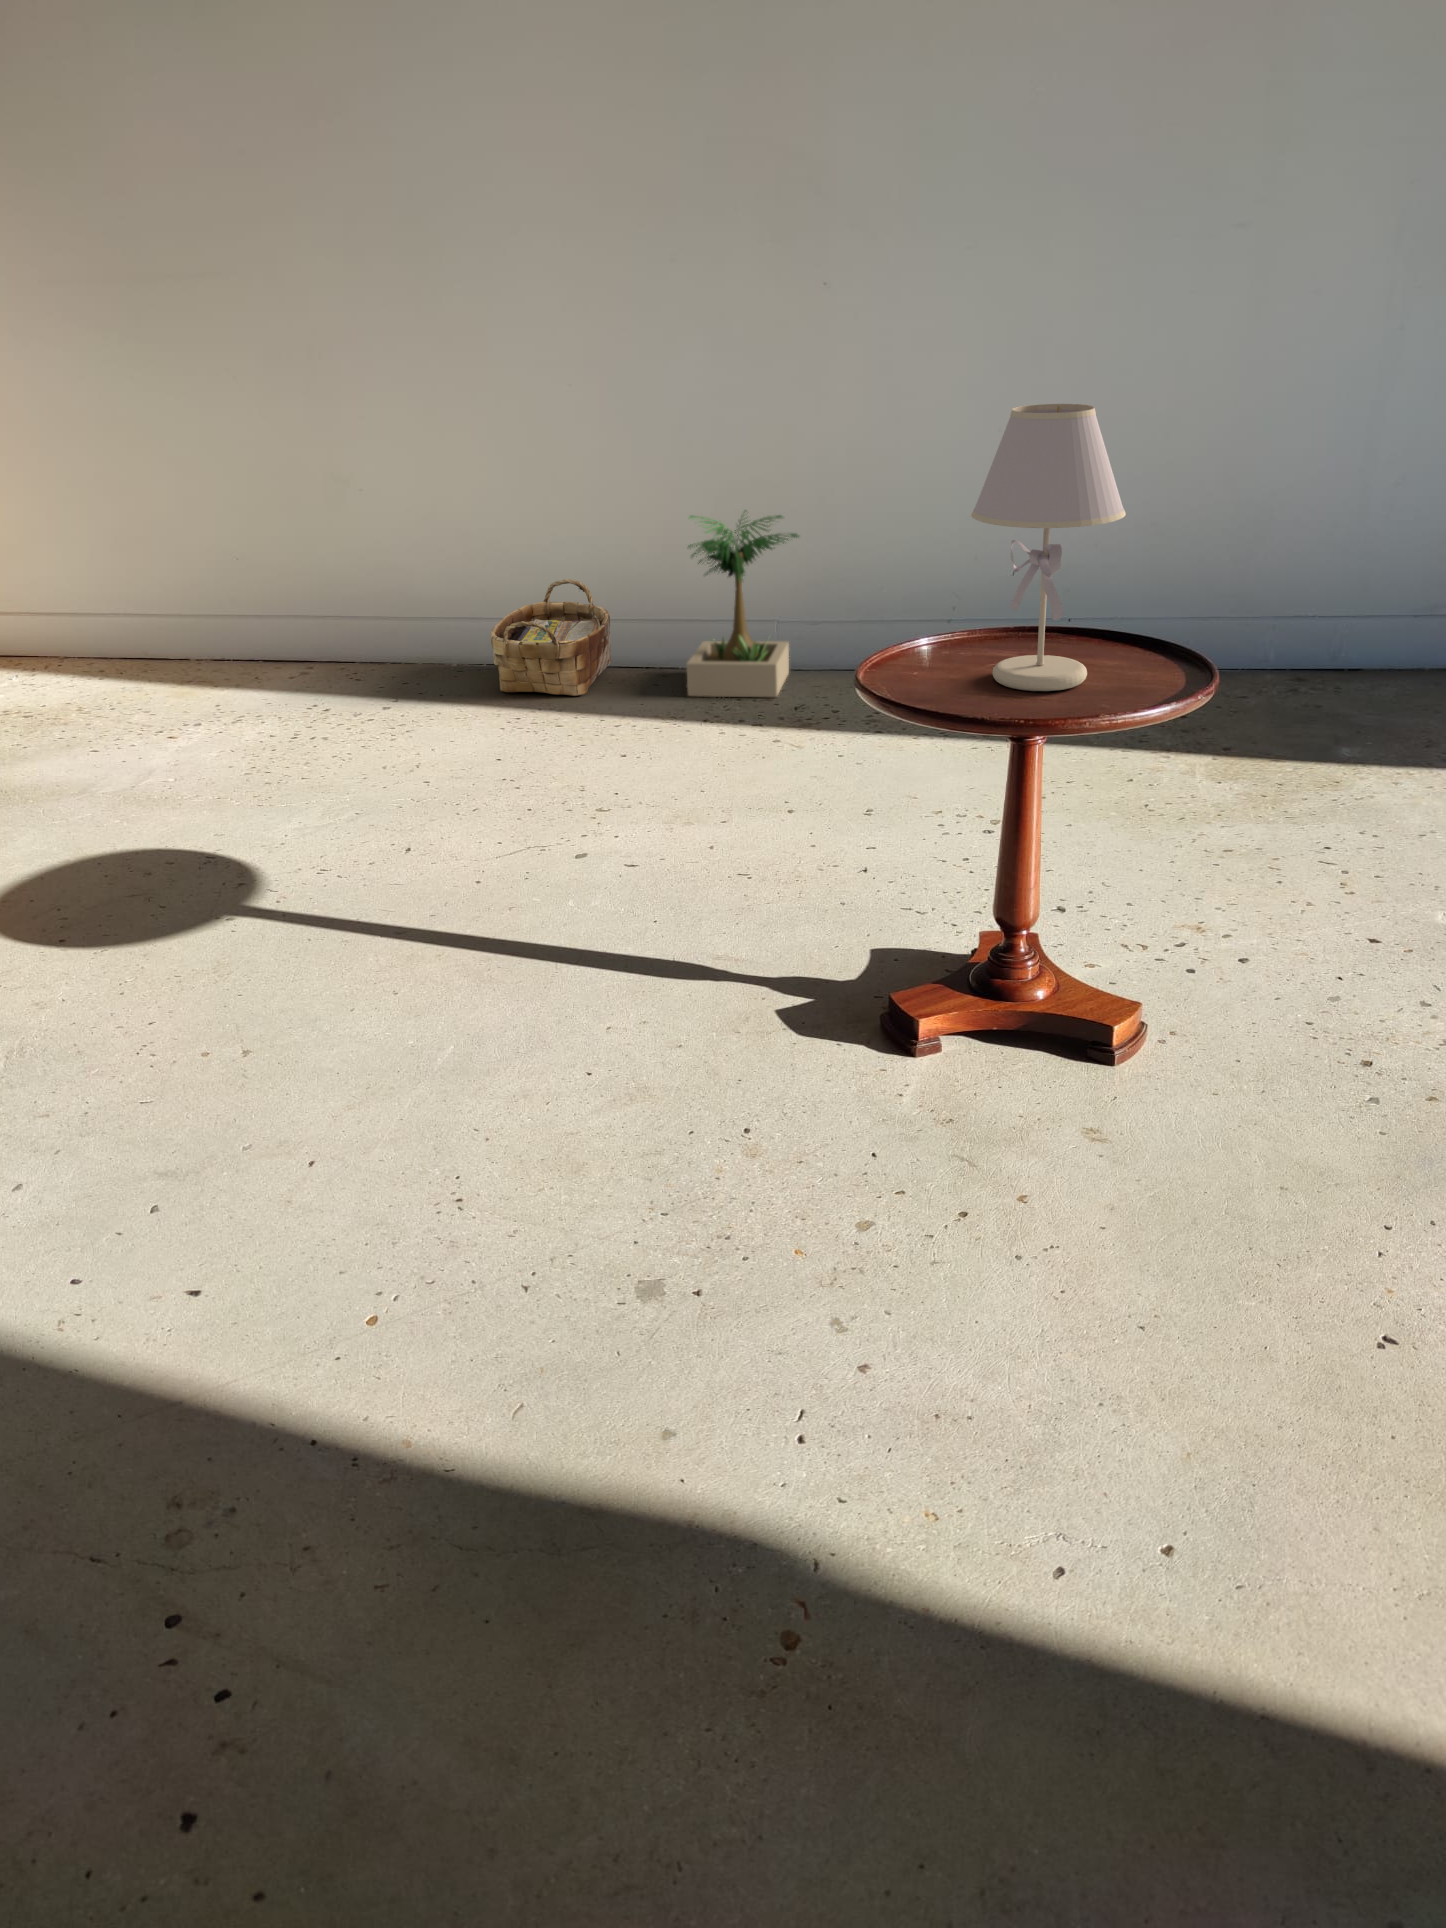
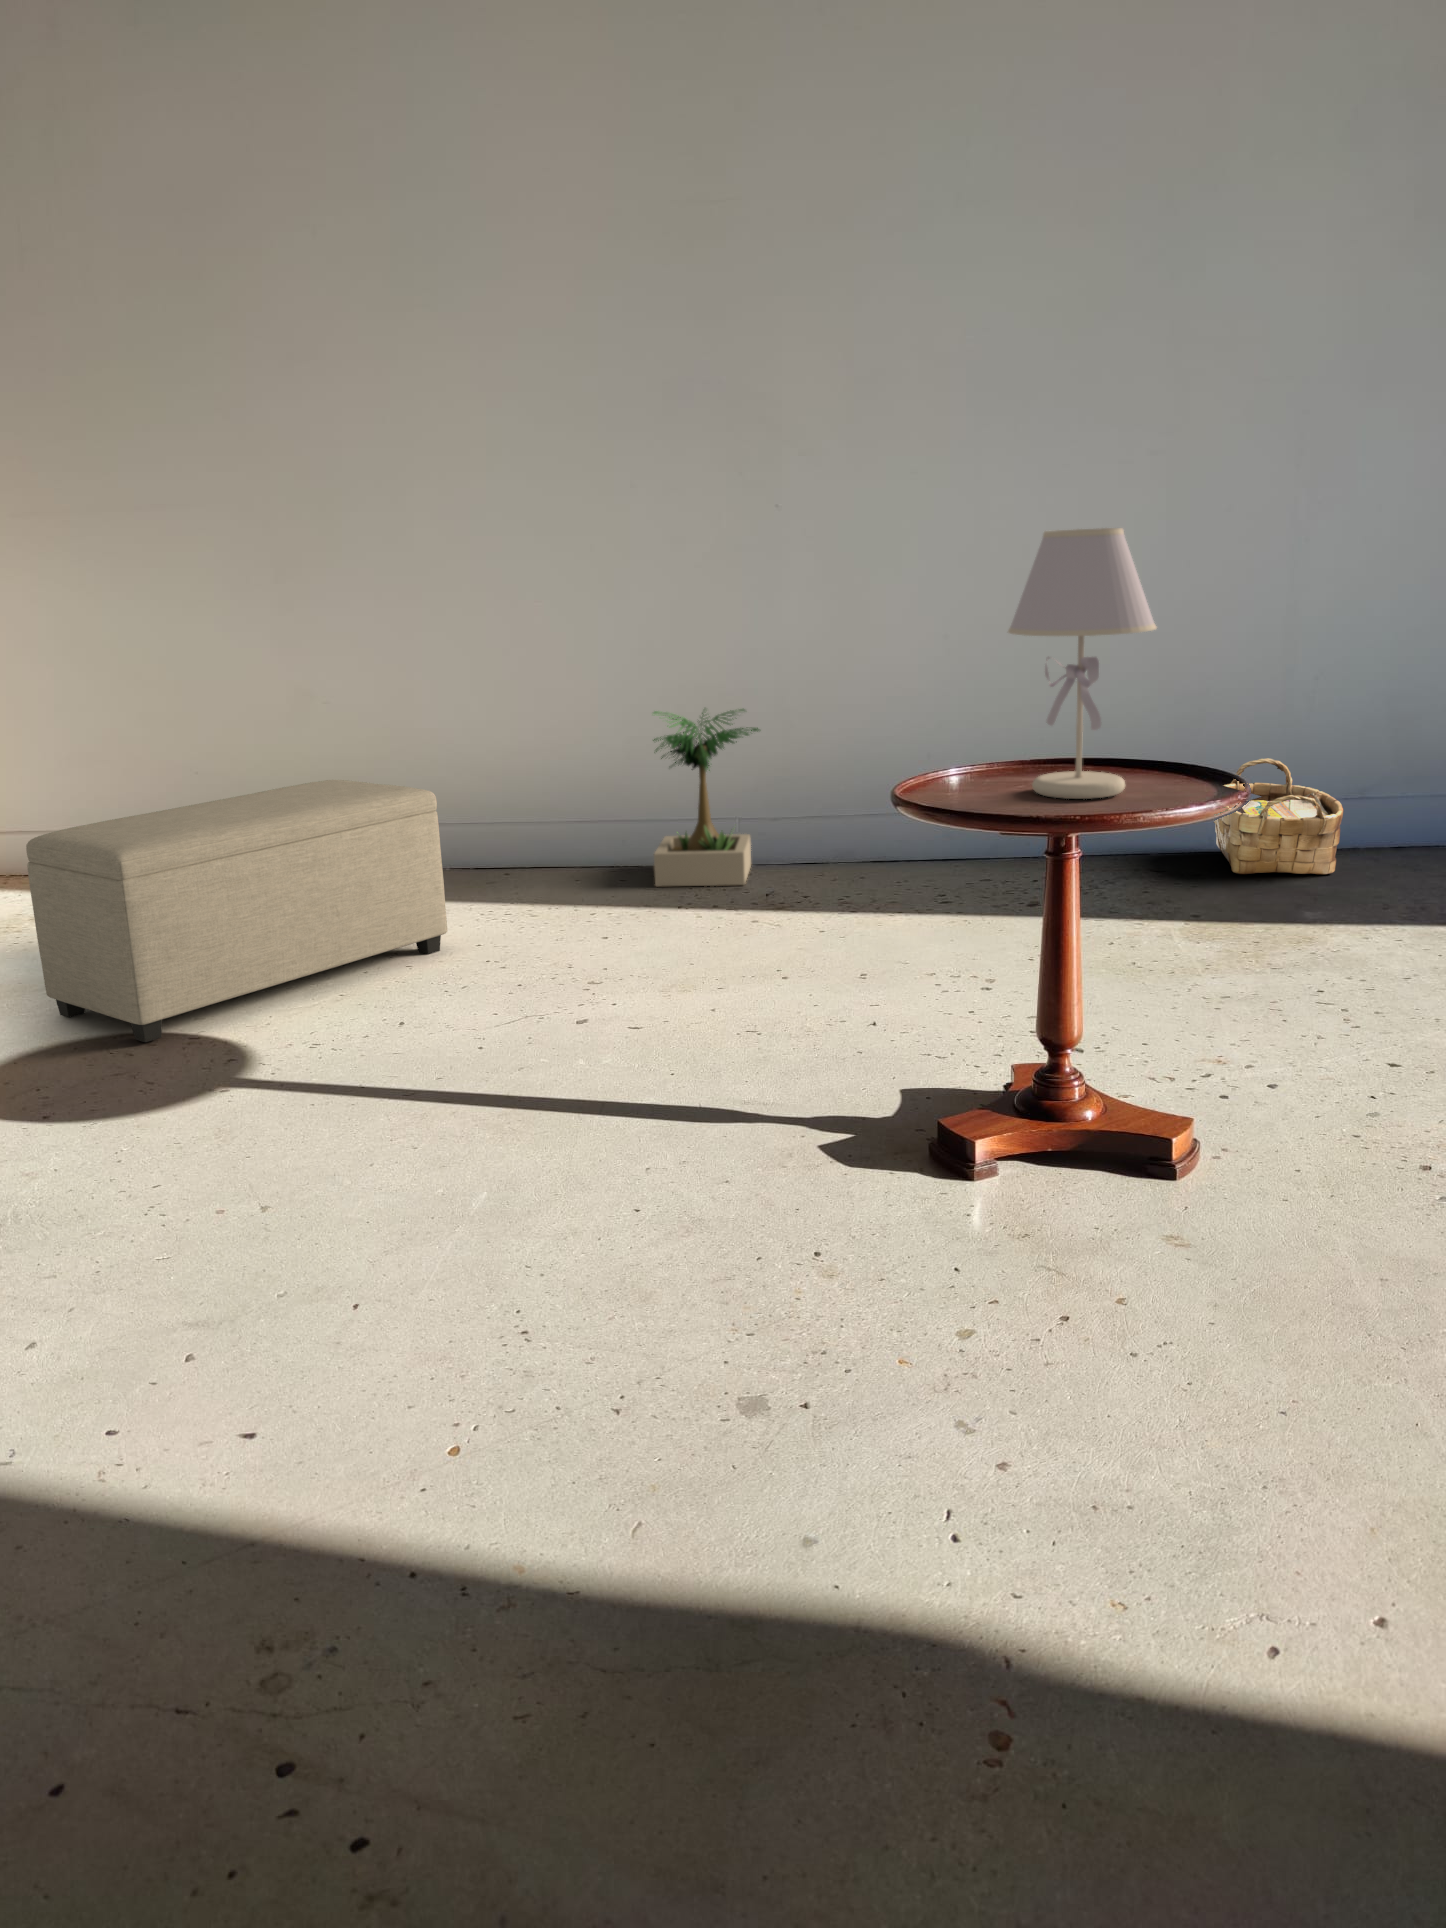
woven basket: present [491,579,611,696] -> present [1214,758,1344,874]
ottoman: none [53,591,470,863] -> present [26,780,447,1042]

